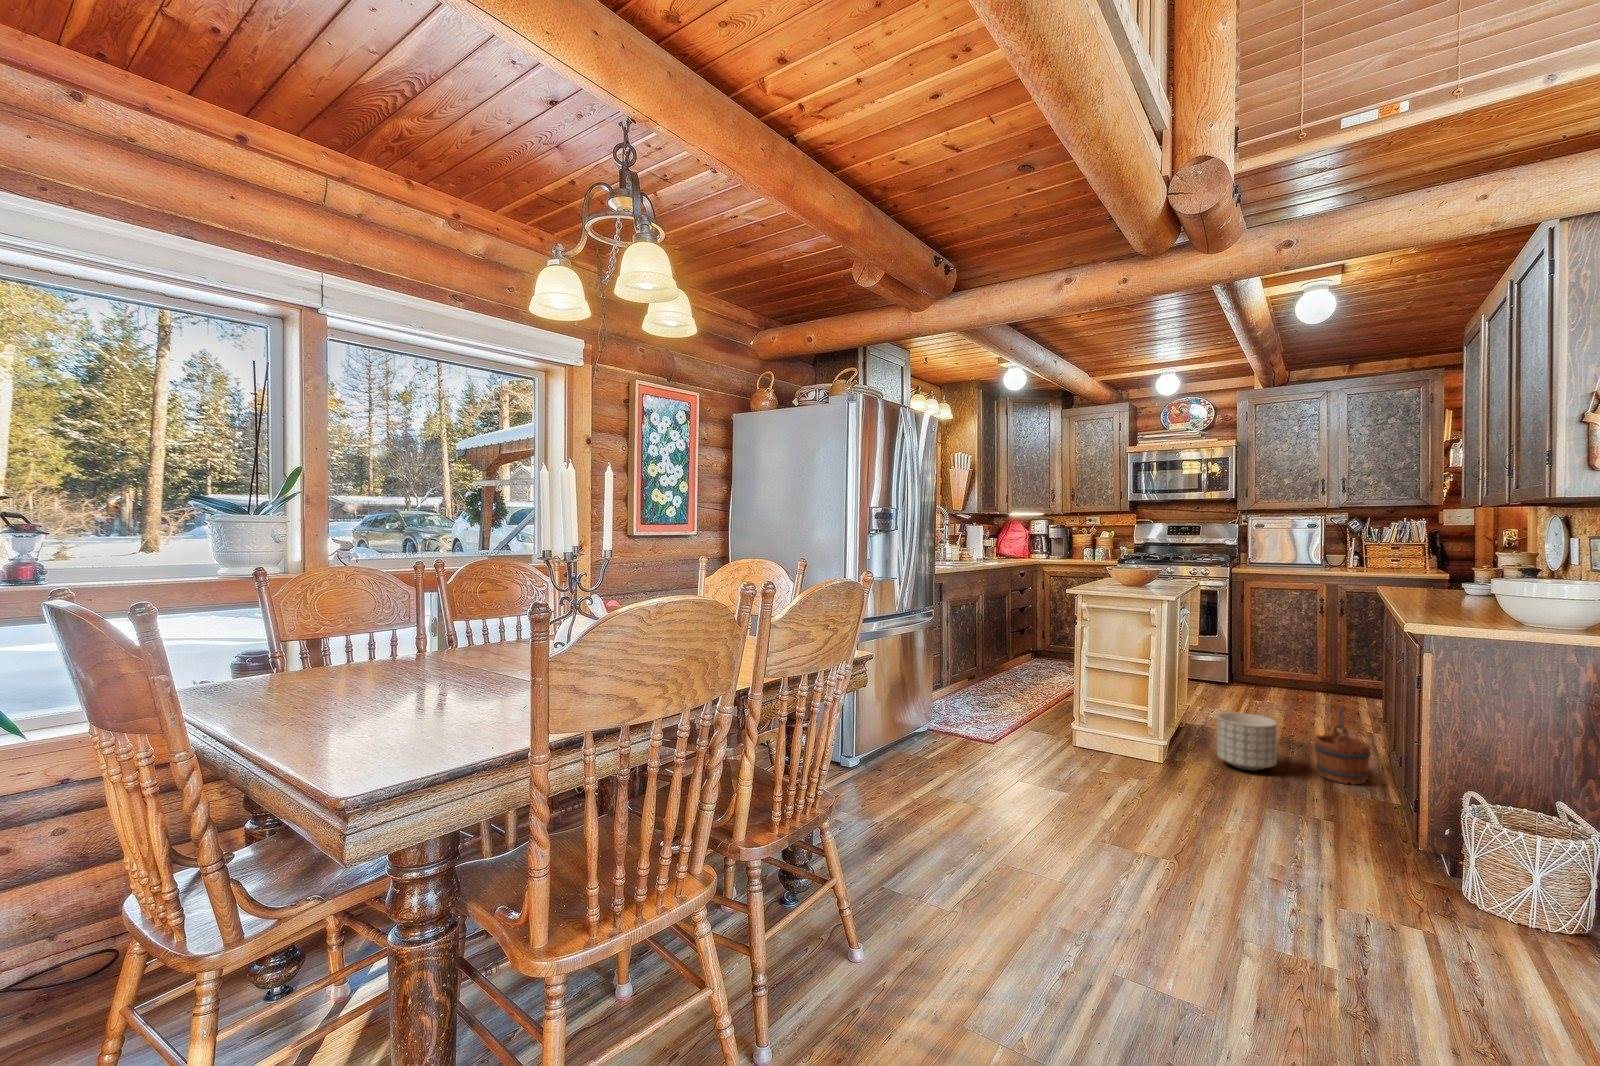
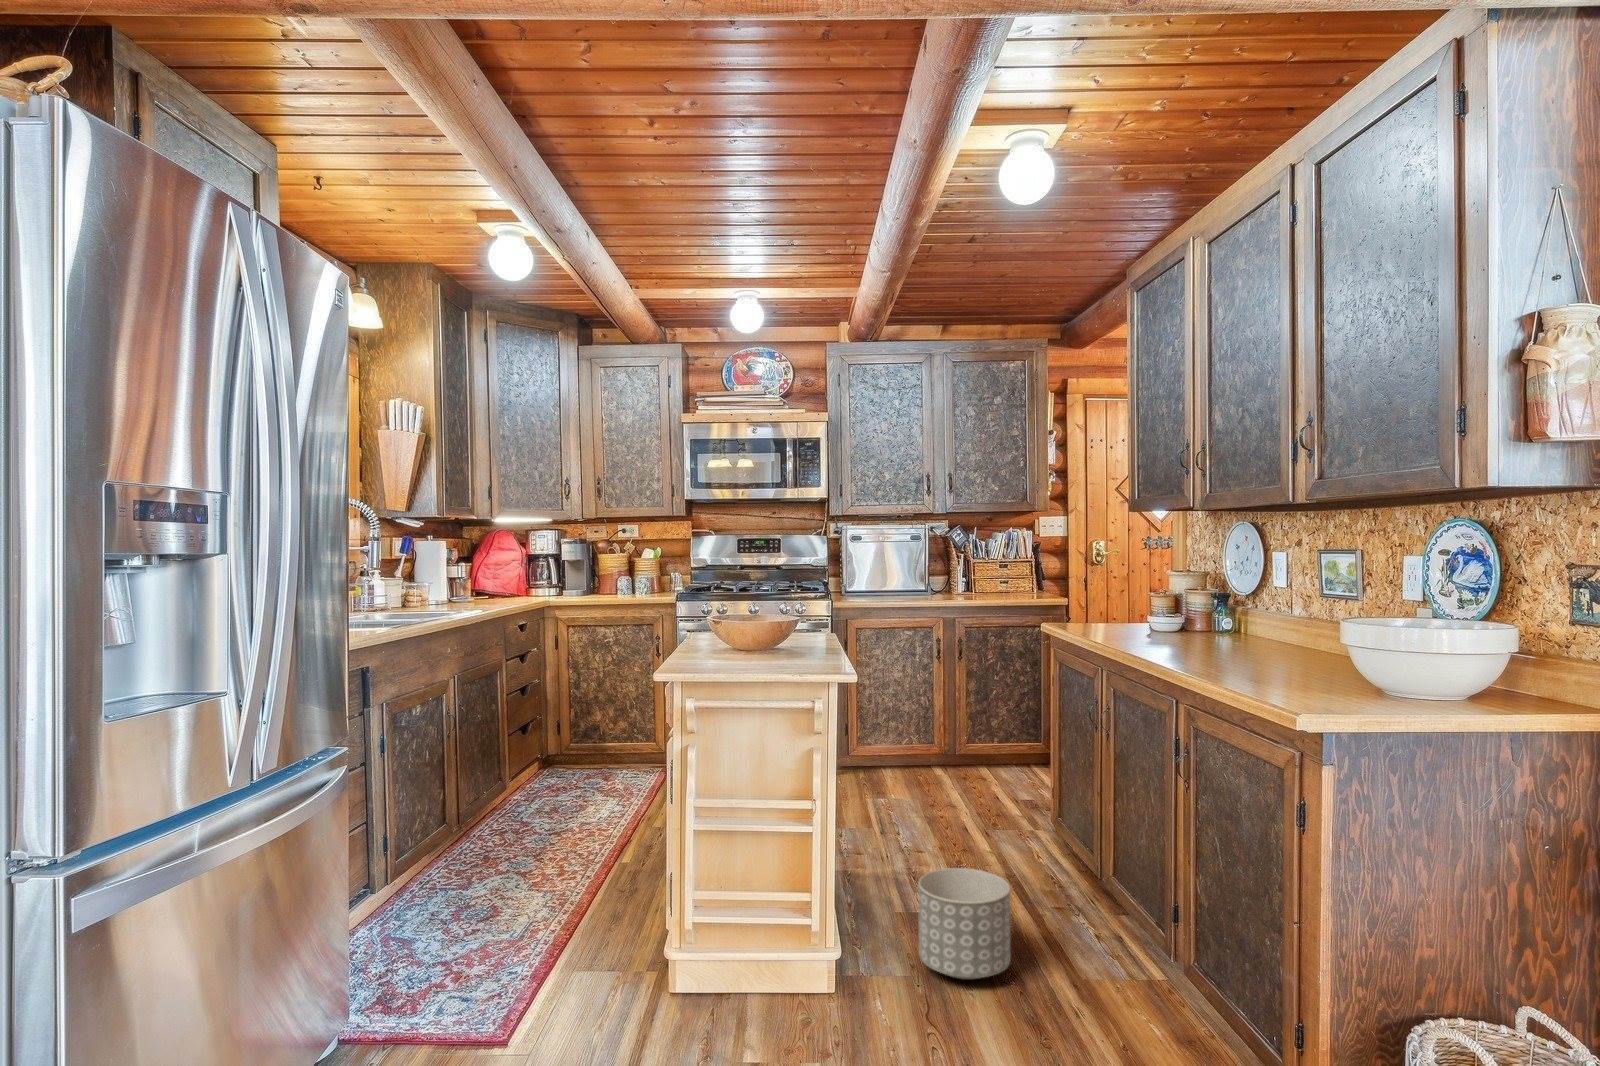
wooden bucket: present [1314,704,1370,785] -> none [1049,829,1126,967]

